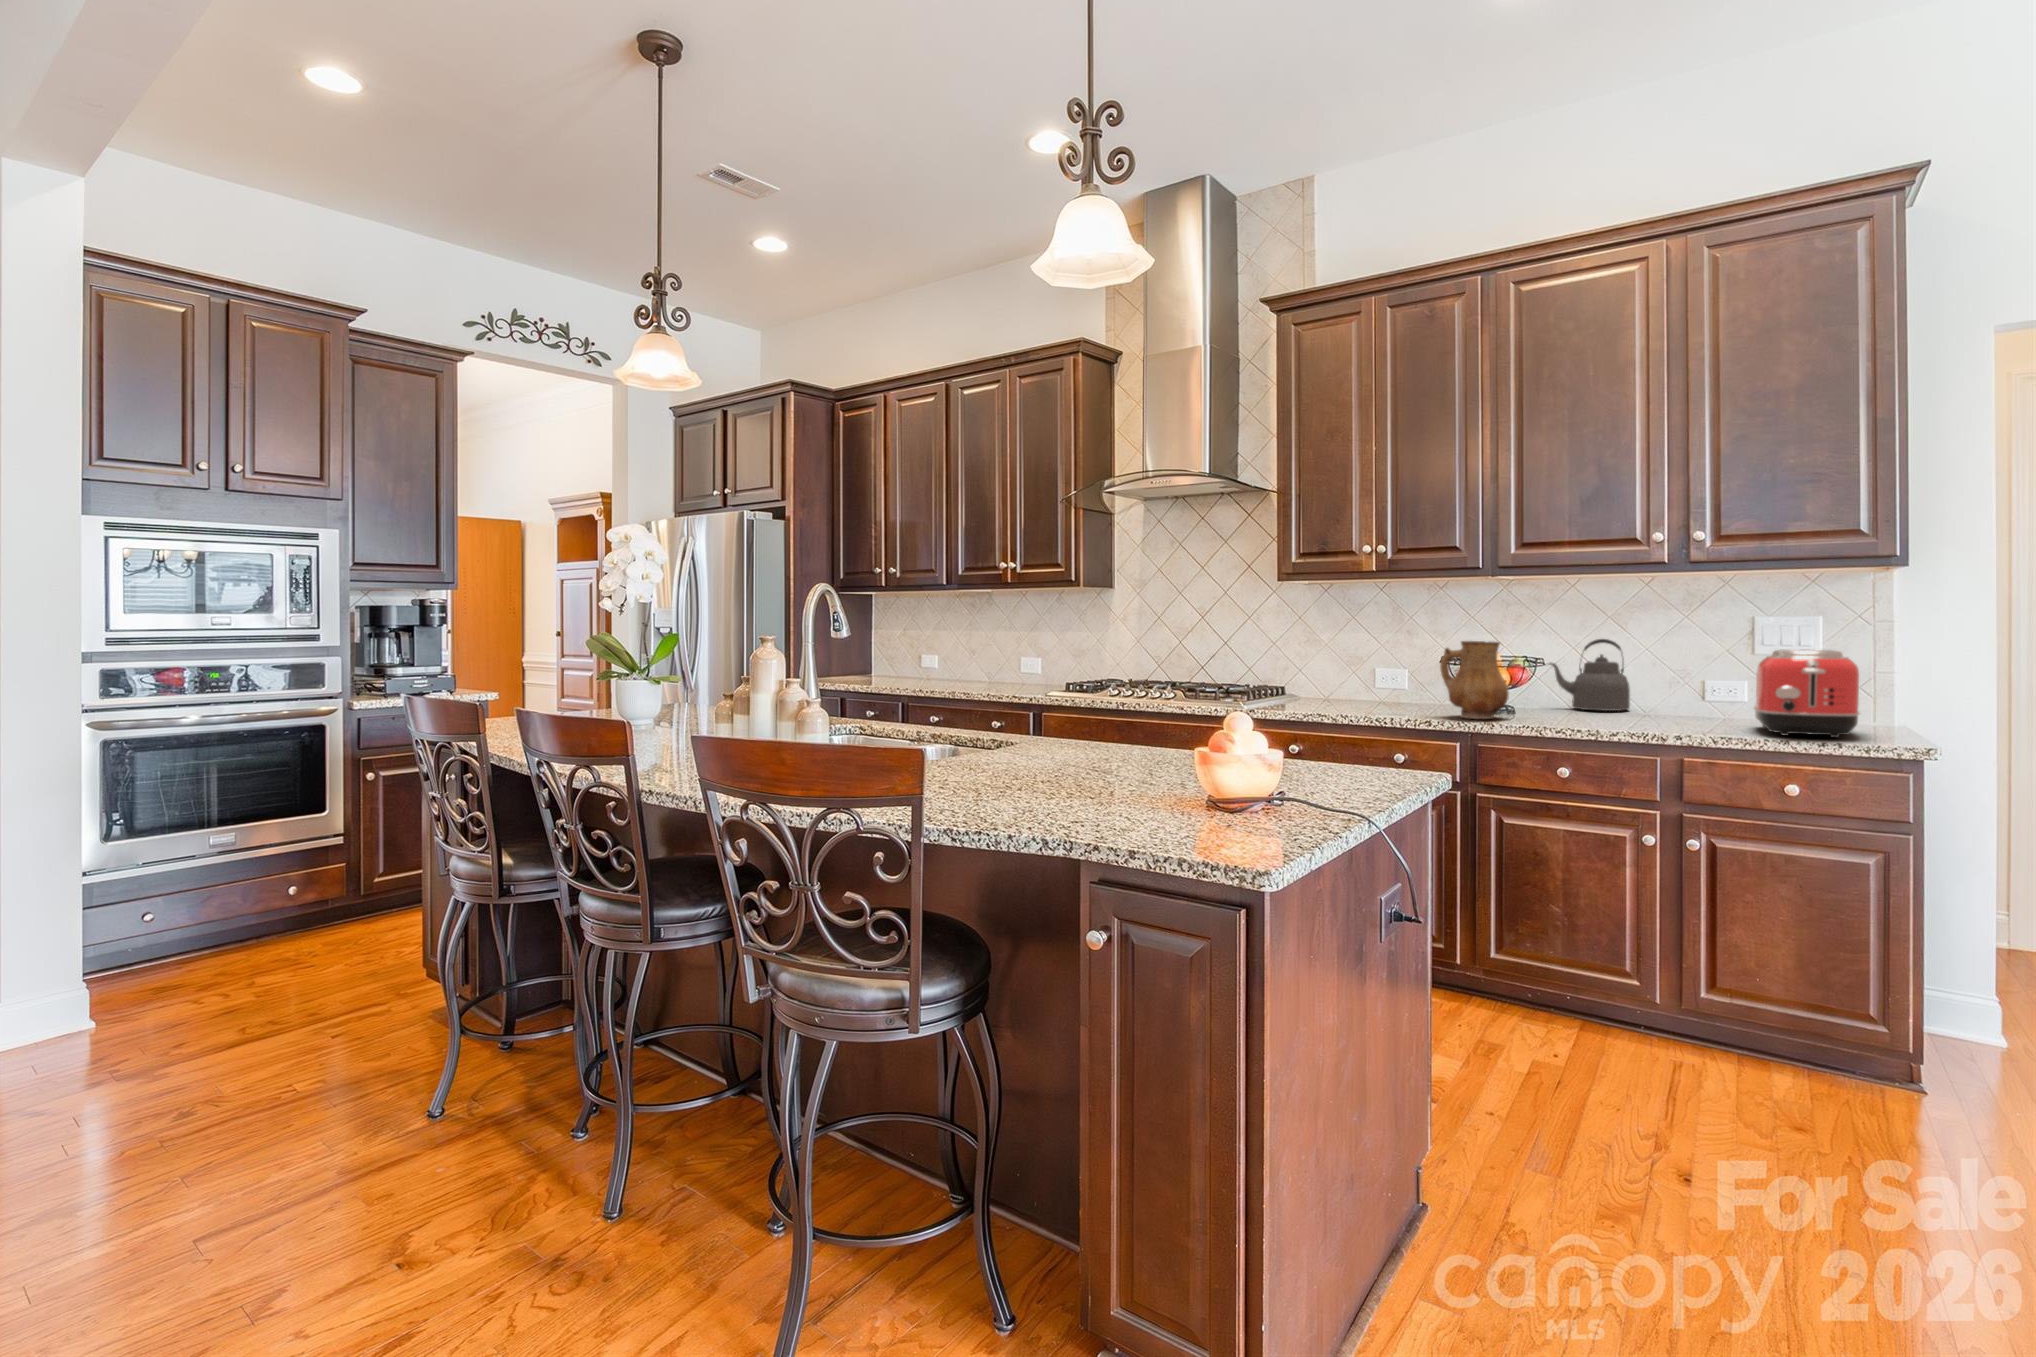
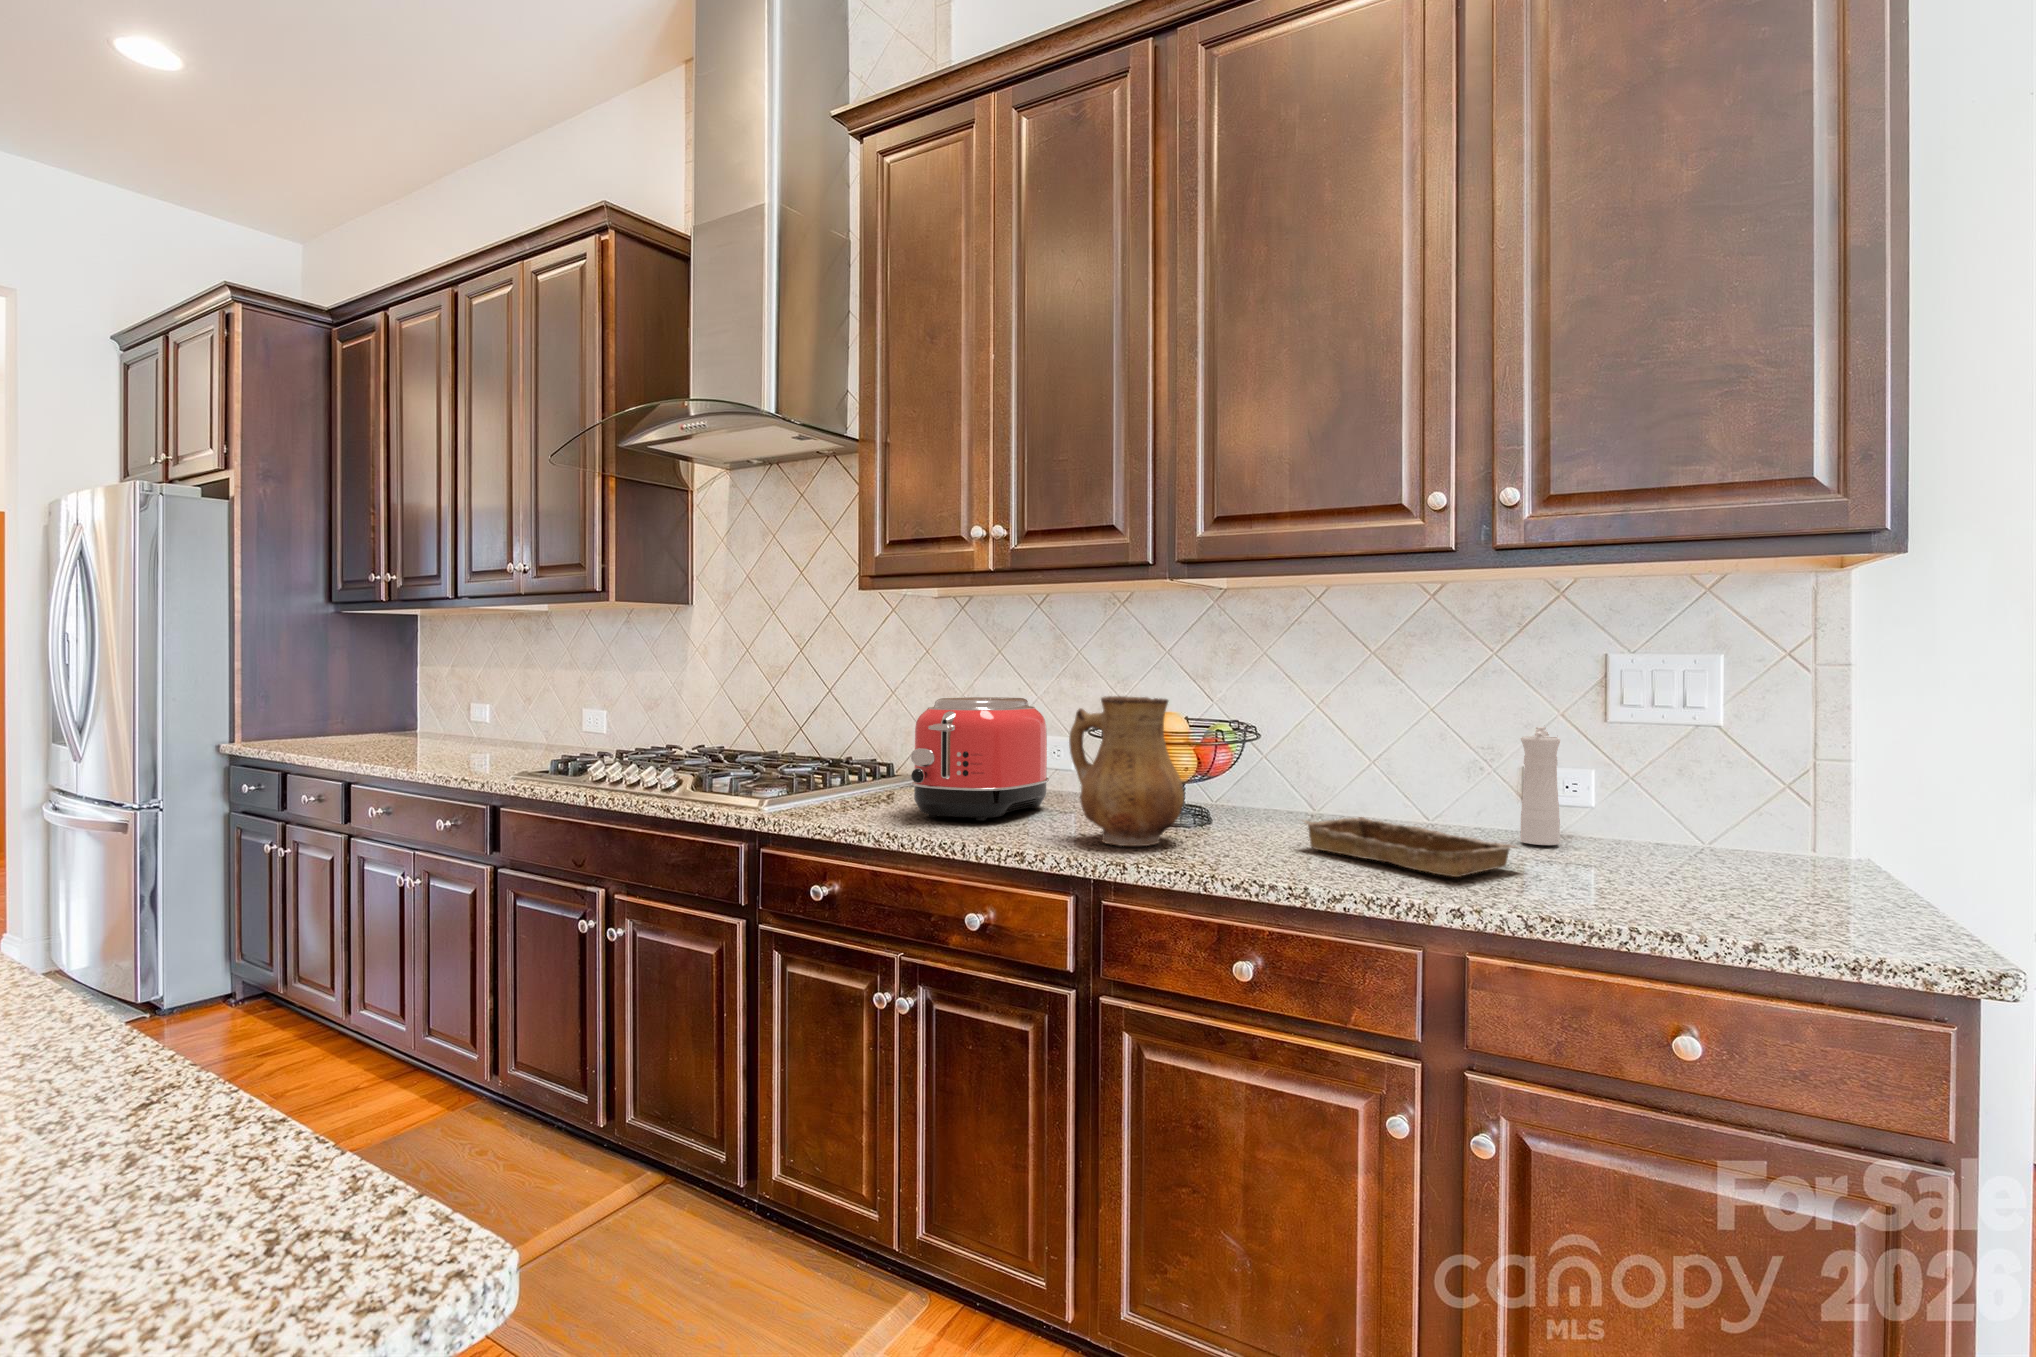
kettle: present [1549,639,1630,711] -> none [1279,695,1416,826]
pepper mill: none [1696,646,1723,717] -> present [1520,727,1560,845]
toaster: present [1754,650,1860,737] -> present [911,697,1049,821]
tray: none [1574,704,1705,727] -> present [1304,817,1517,877]

